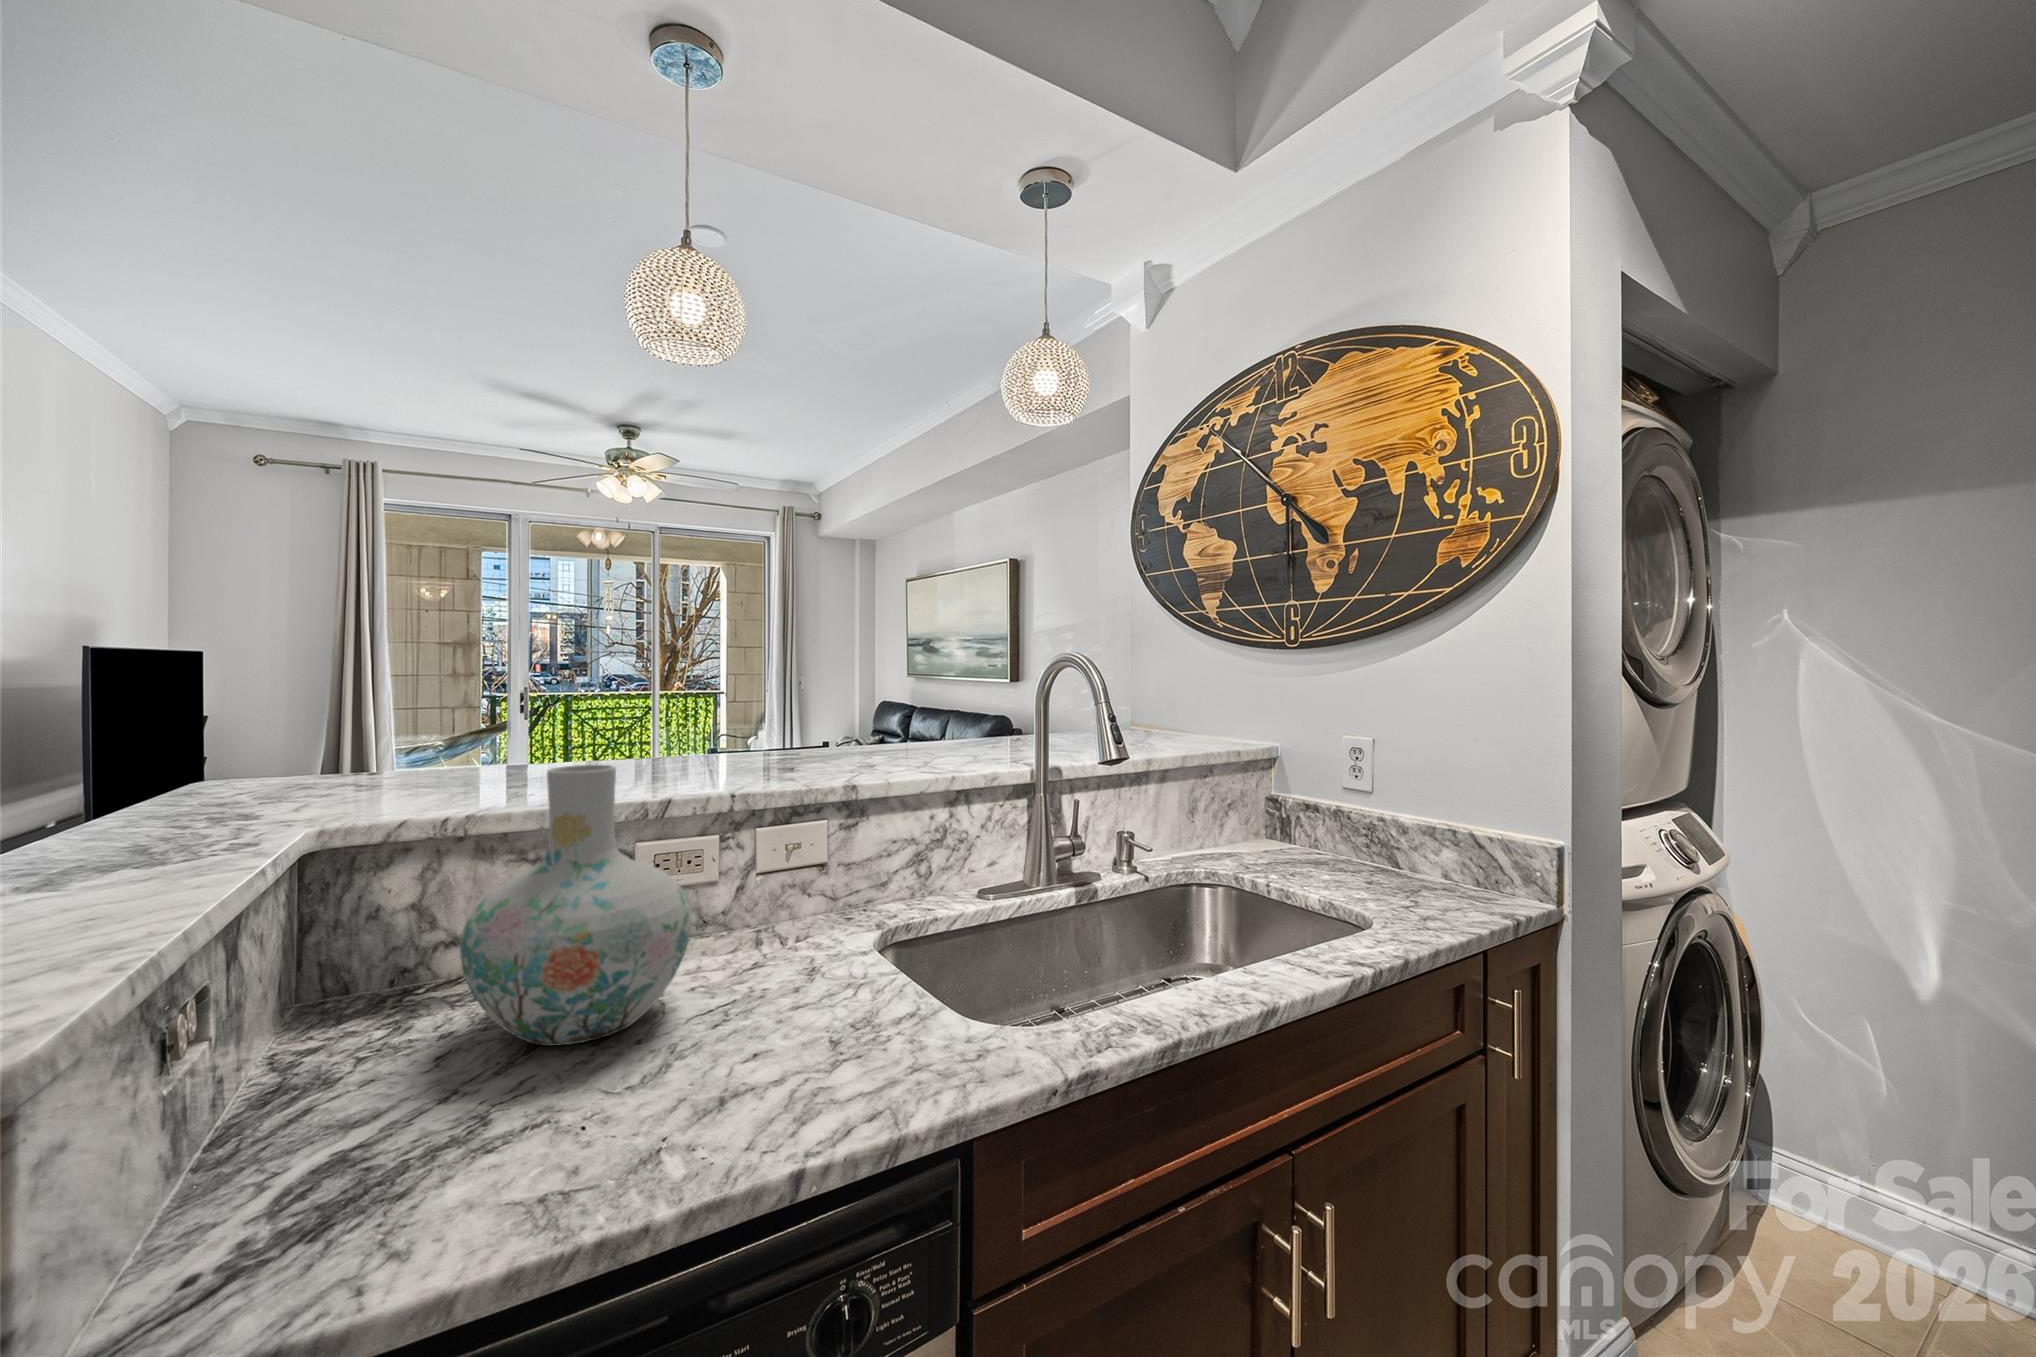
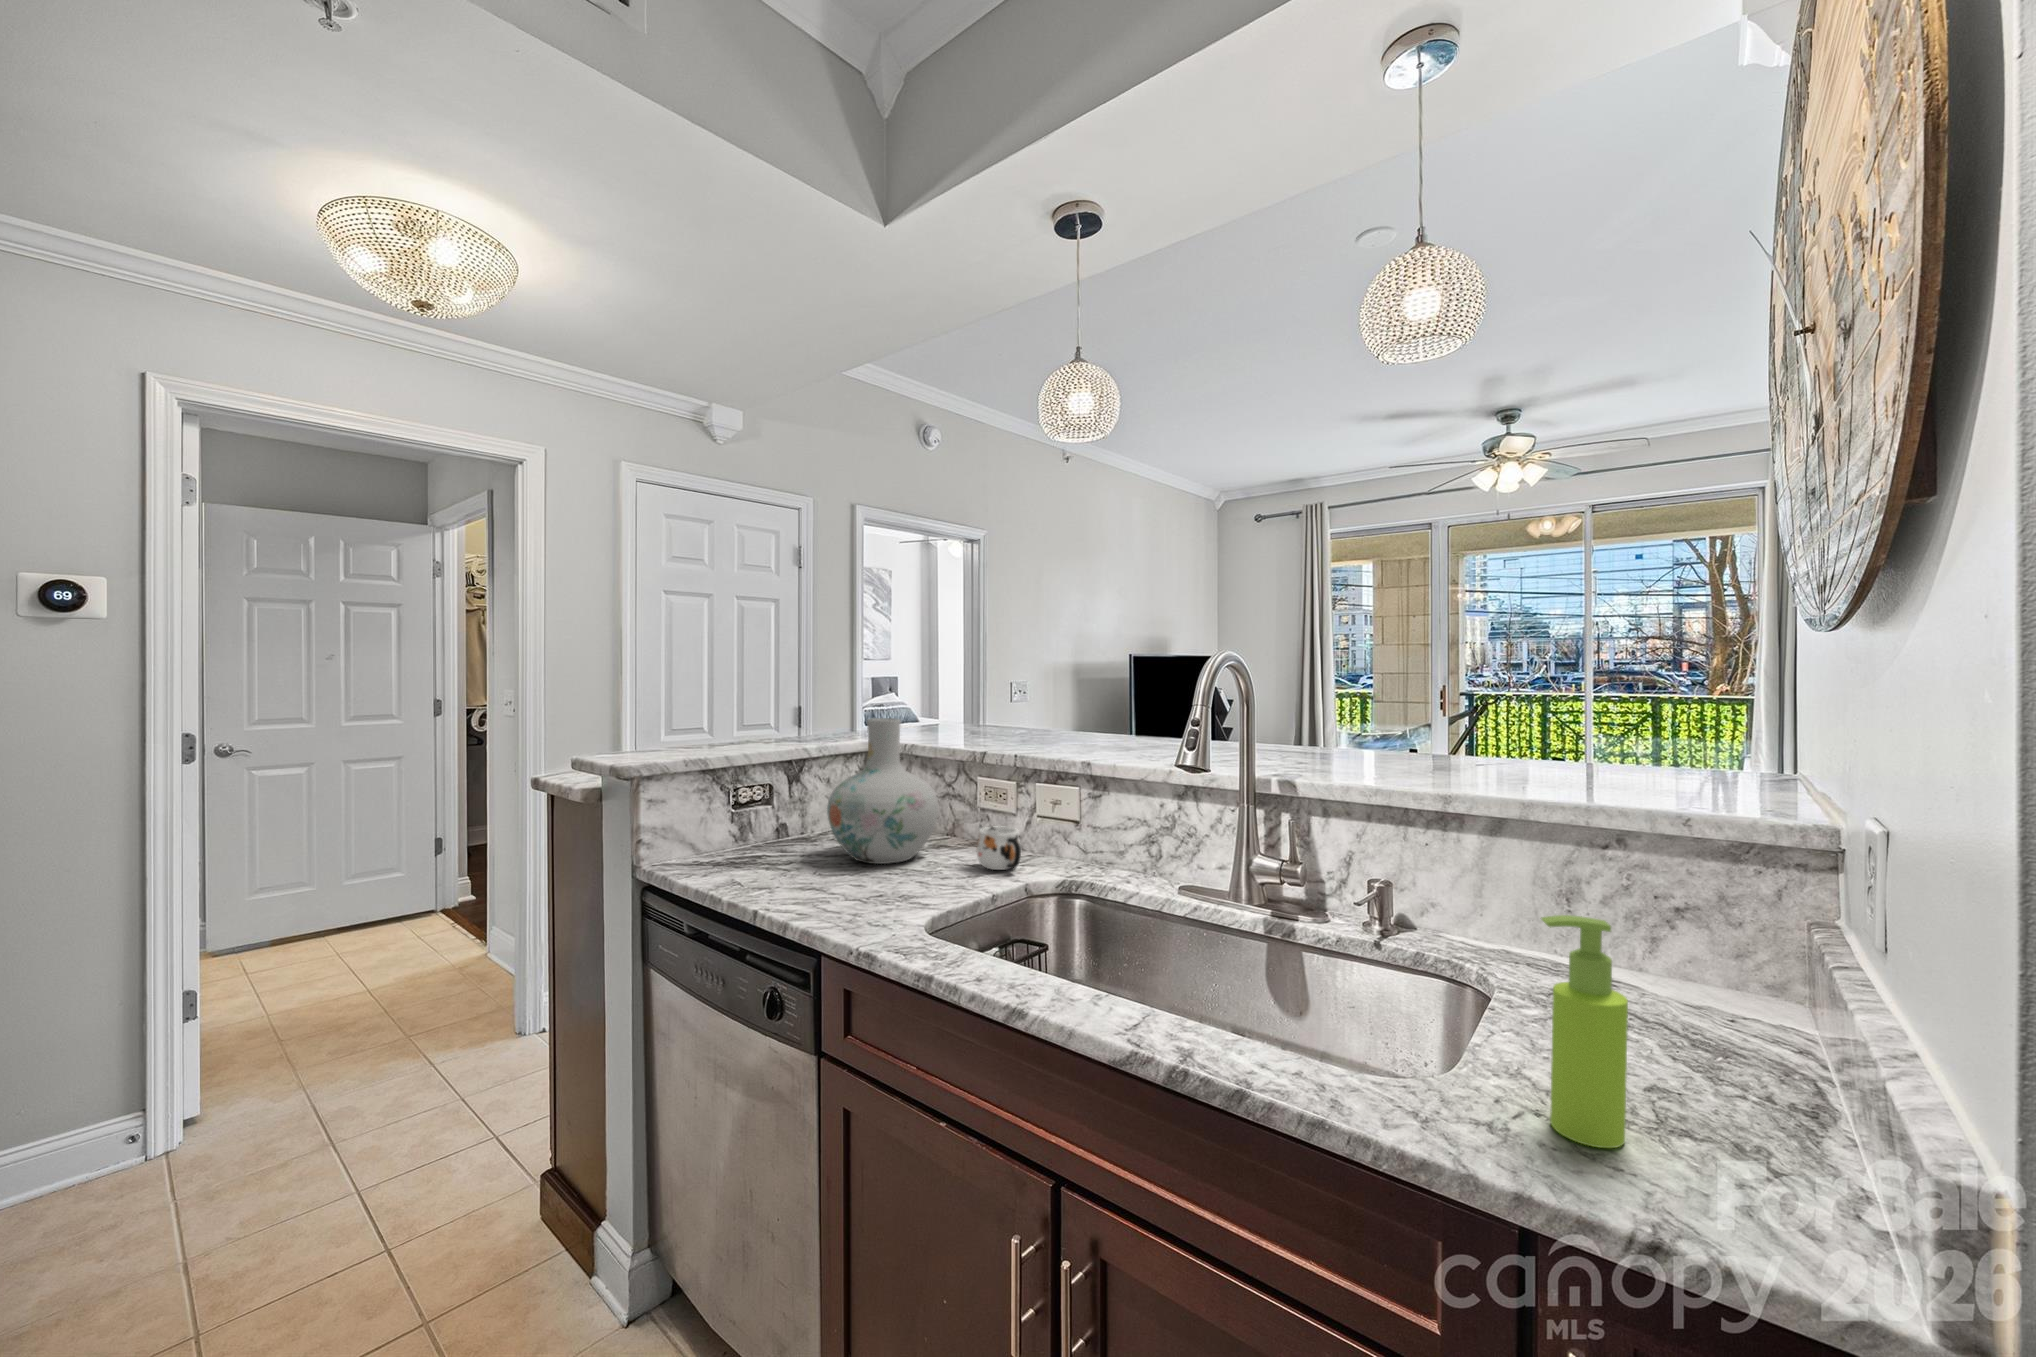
soap dispenser: none [1421,794,1458,910] -> present [1542,915,1628,1148]
mug: none [739,894,825,961] -> present [977,825,1021,870]

